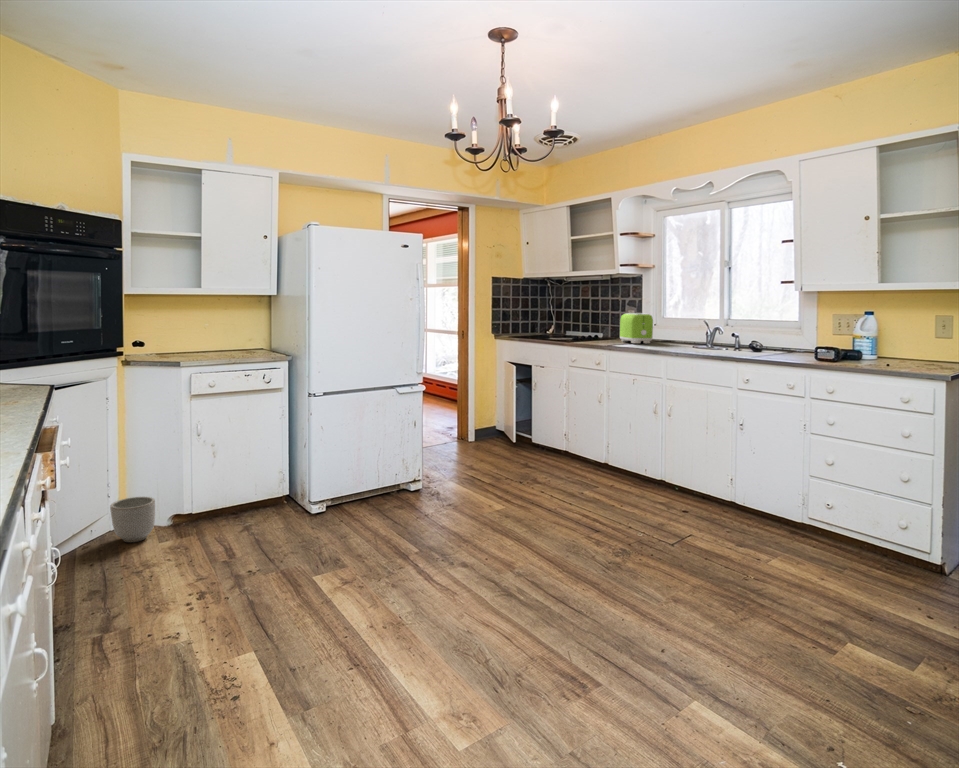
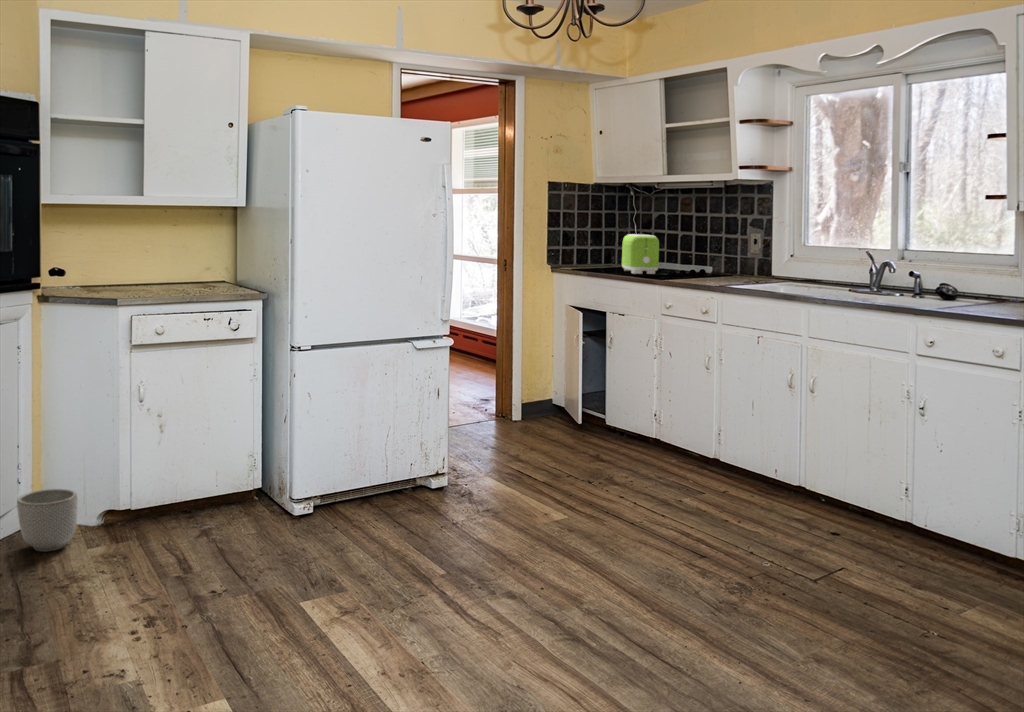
toaster: present [620,313,653,343] -> present [622,234,659,274]

